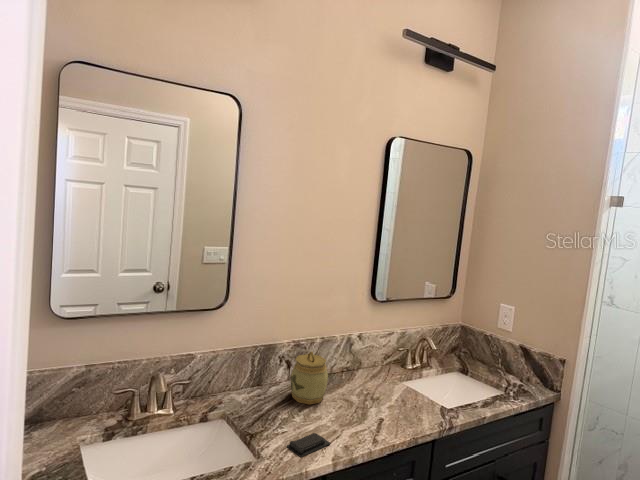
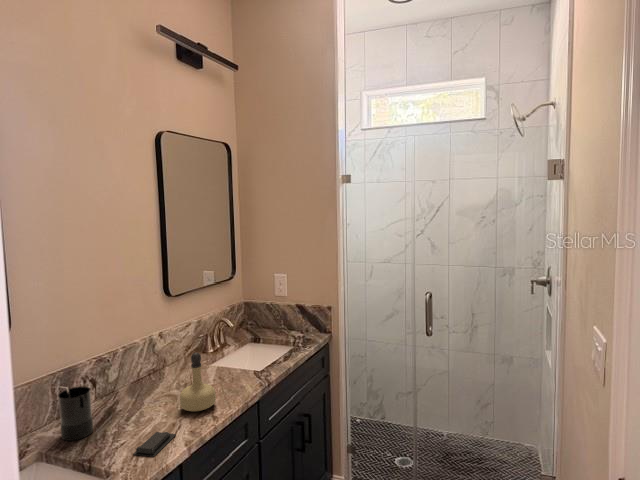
jar: present [291,351,328,405] -> none [105,359,146,415]
candle: none [247,359,275,411] -> present [58,387,93,441]
perfume bottle: none [348,367,385,429] -> present [180,353,216,412]

